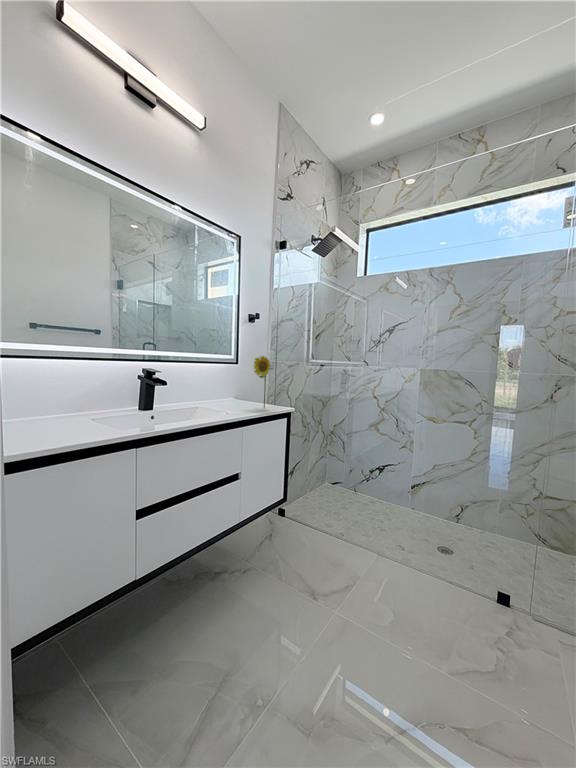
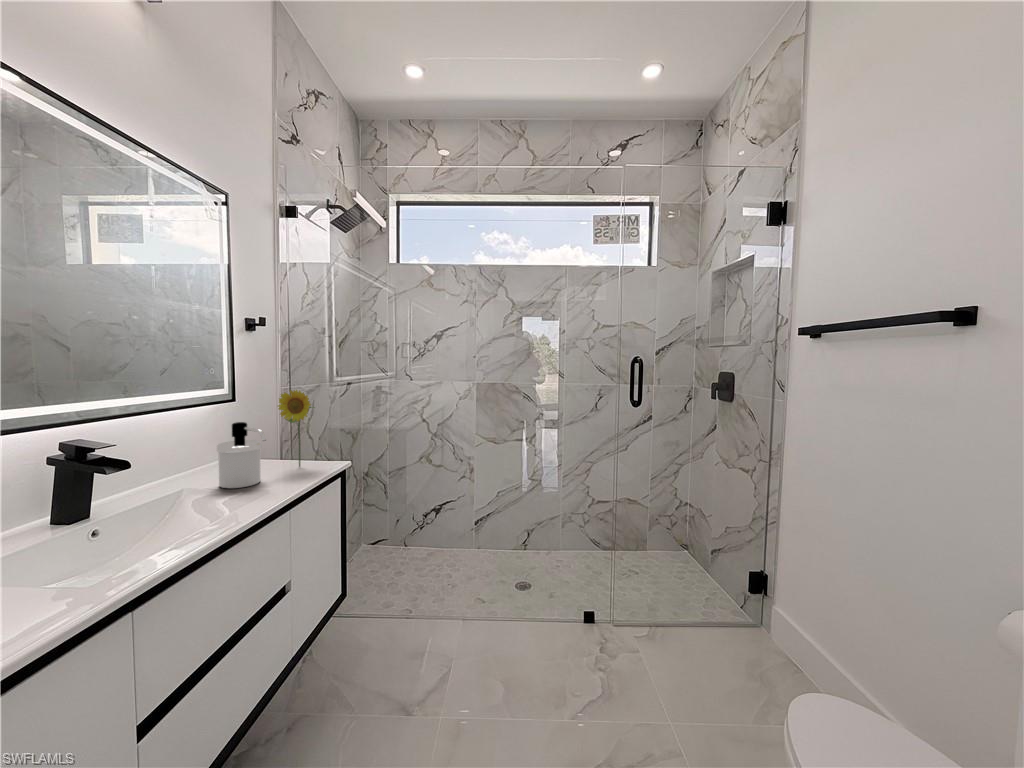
soap dispenser: none [216,372,239,411] -> present [217,422,266,488]

